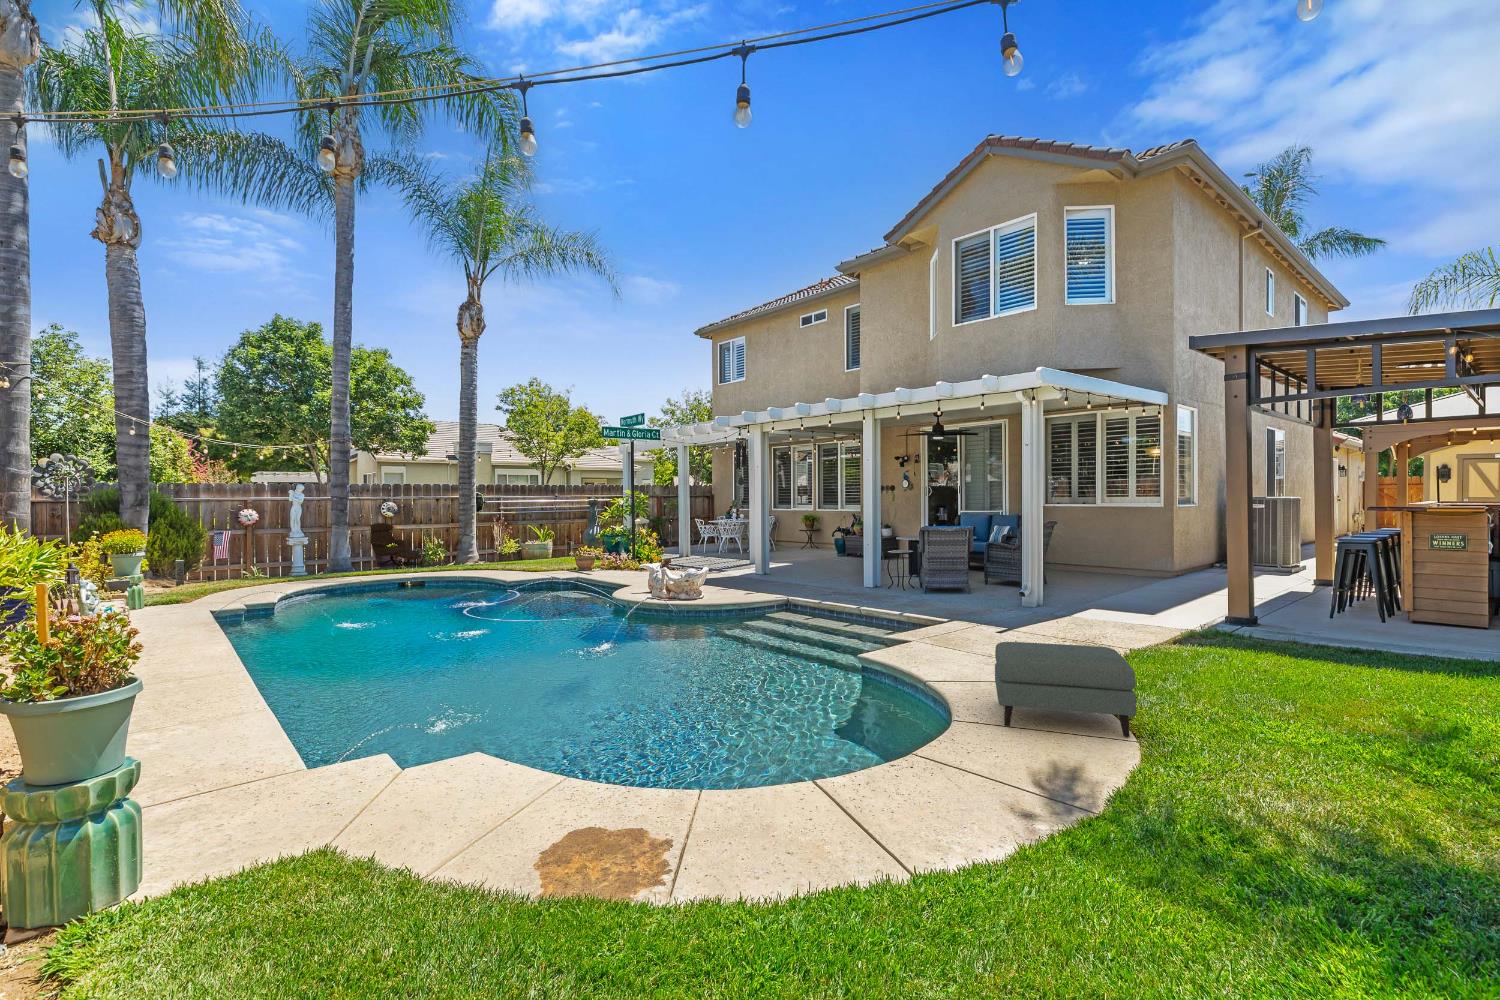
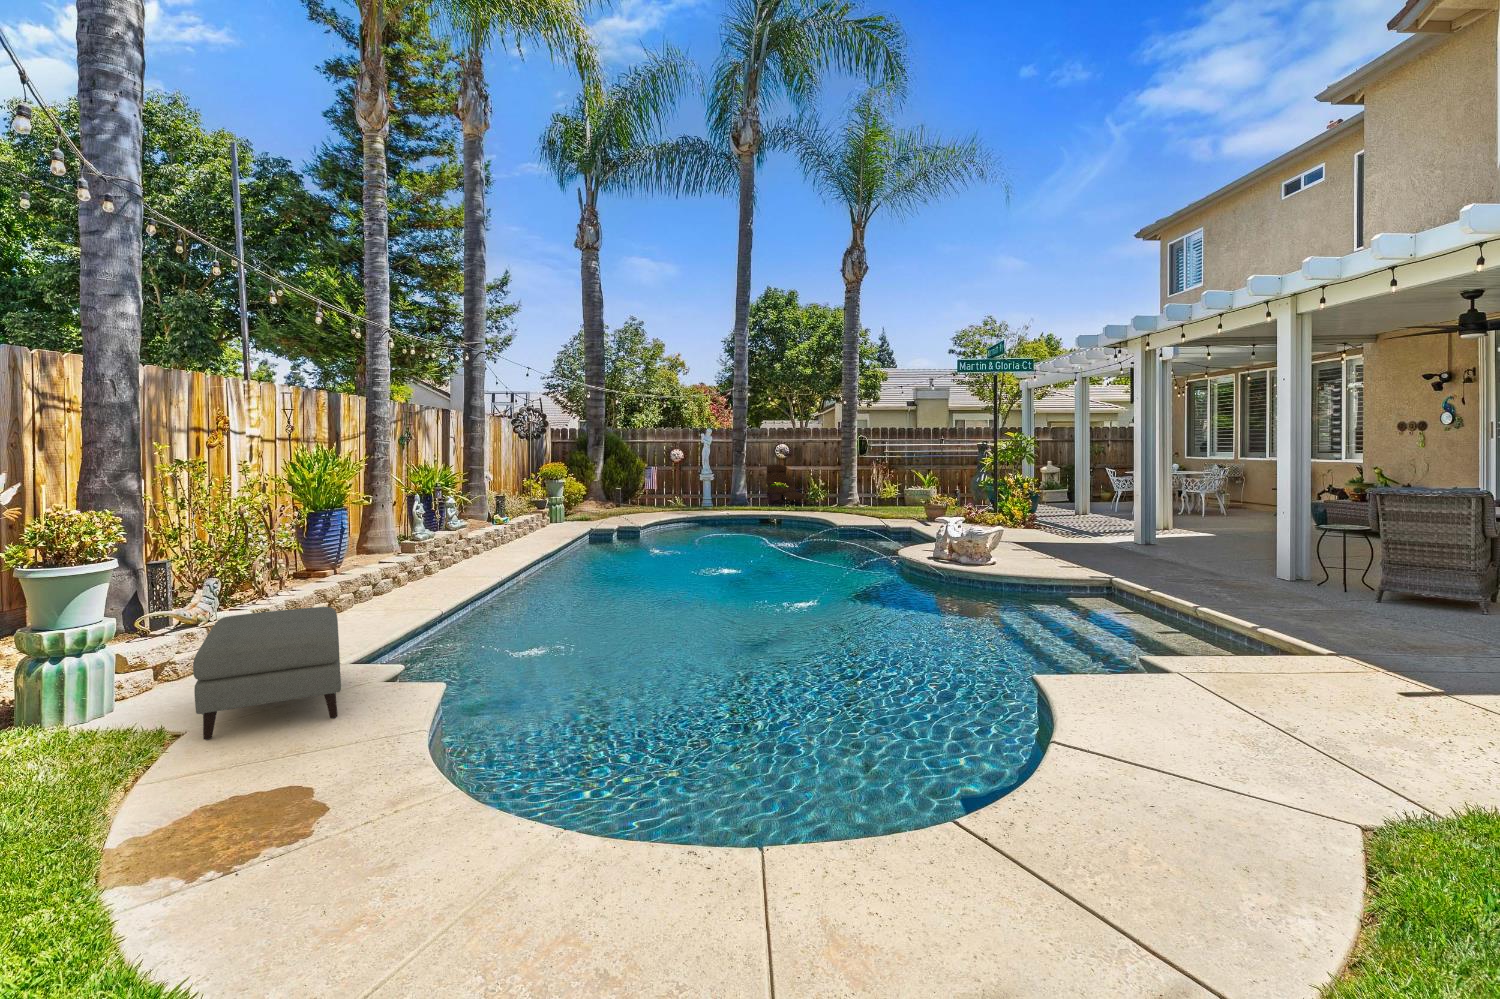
ottoman: present [995,642,1136,737] -> present [193,607,341,740]

